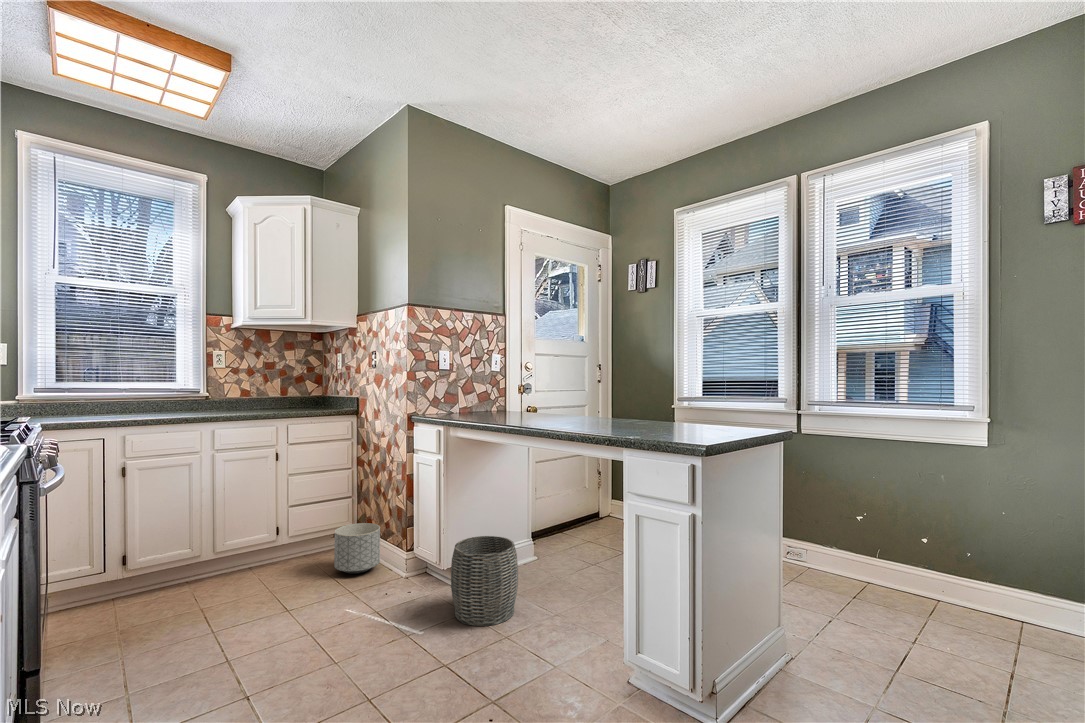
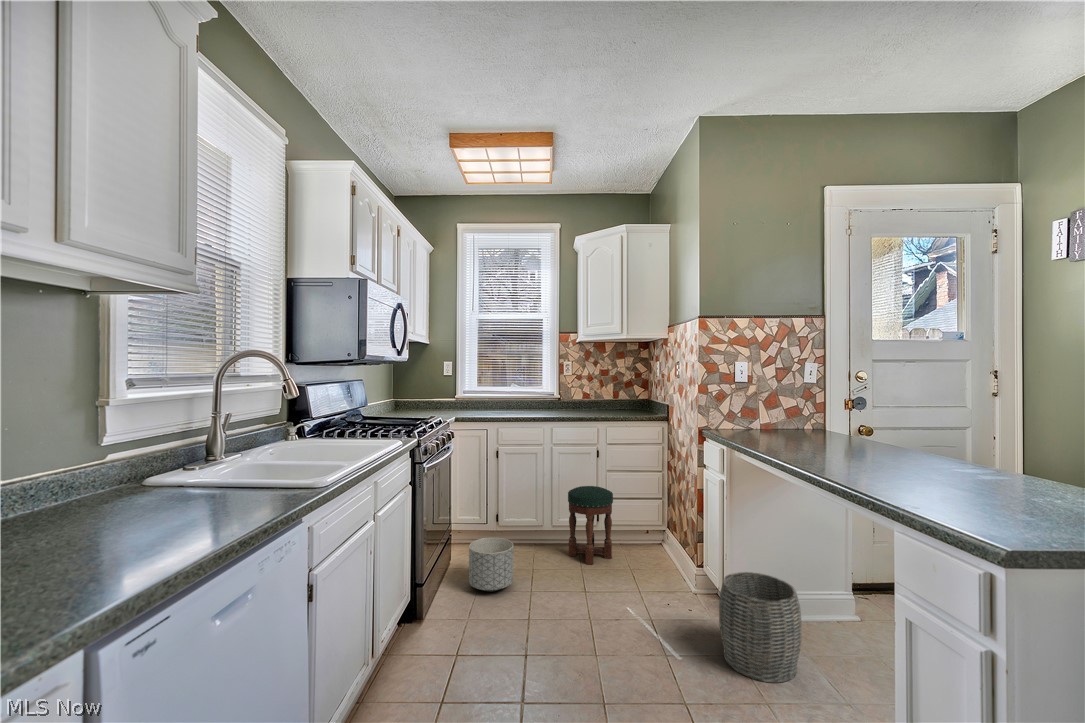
stool: none [243,496,303,588] -> present [568,486,613,564]
planter: present [334,523,380,574] -> present [469,537,513,592]

